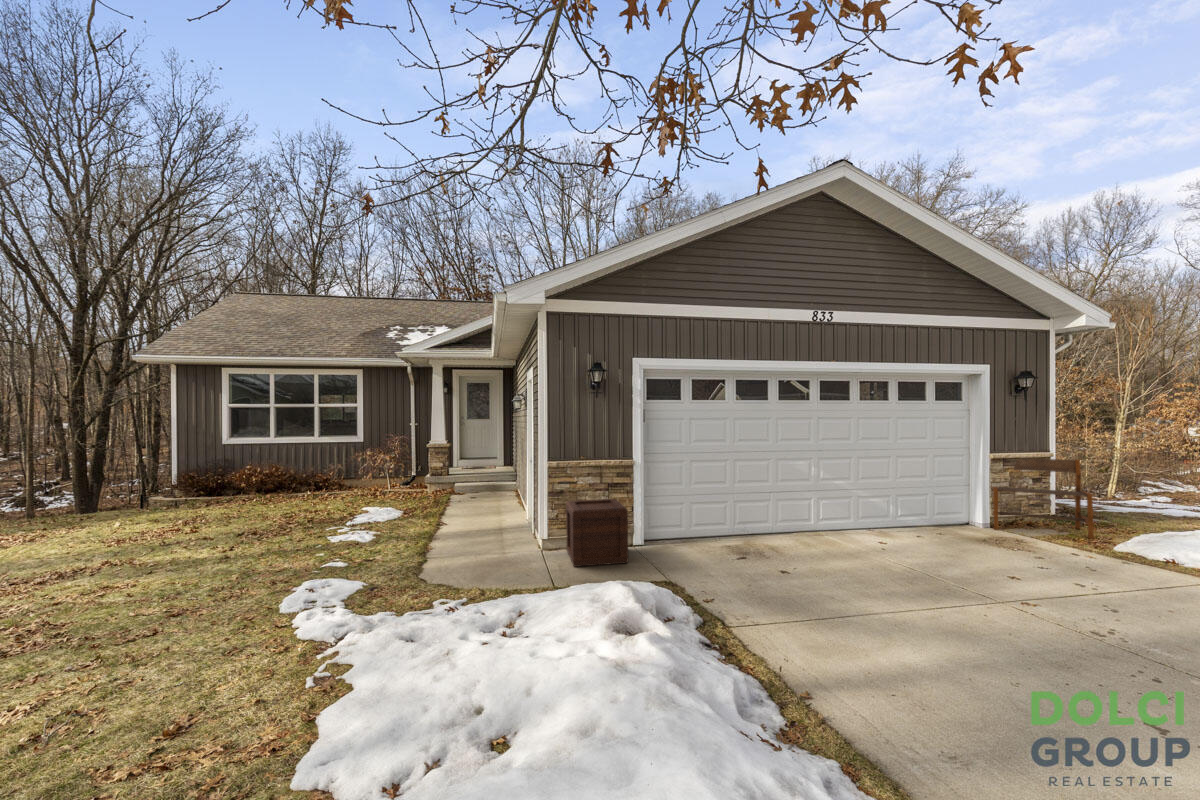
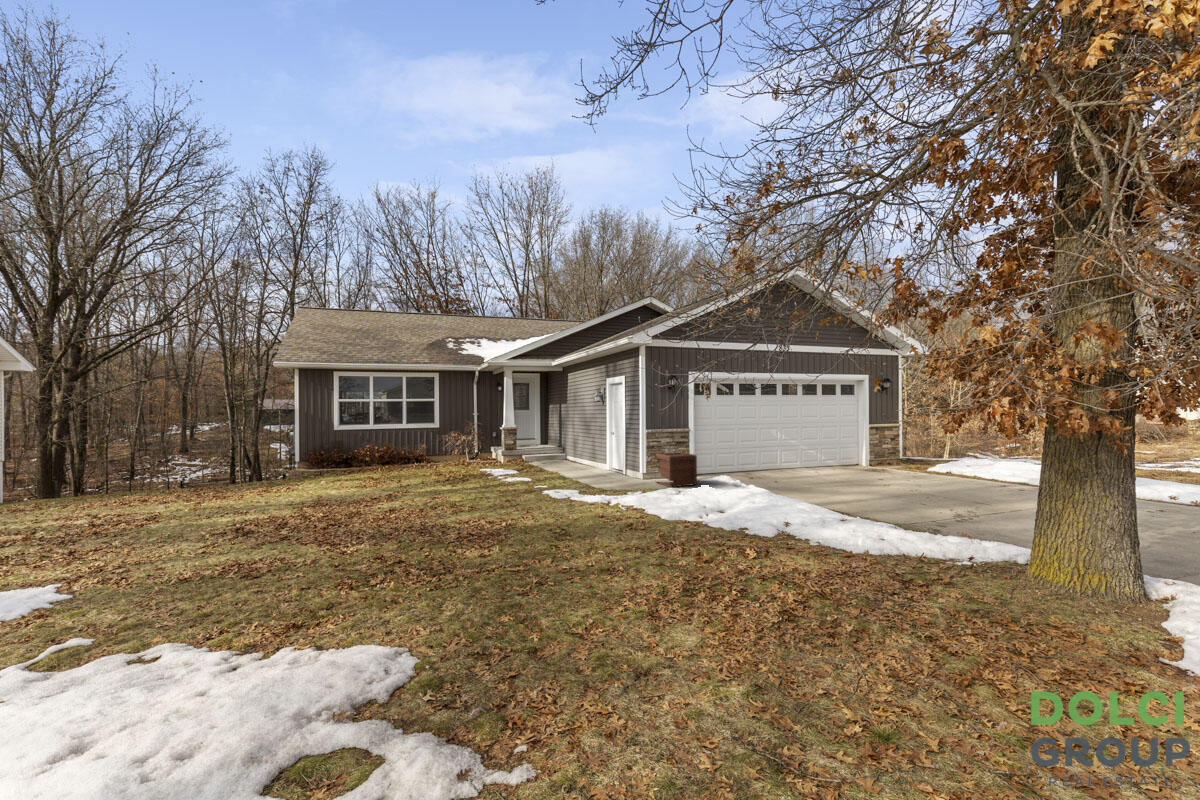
bench: present [993,458,1094,538] -> none [870,427,919,468]

